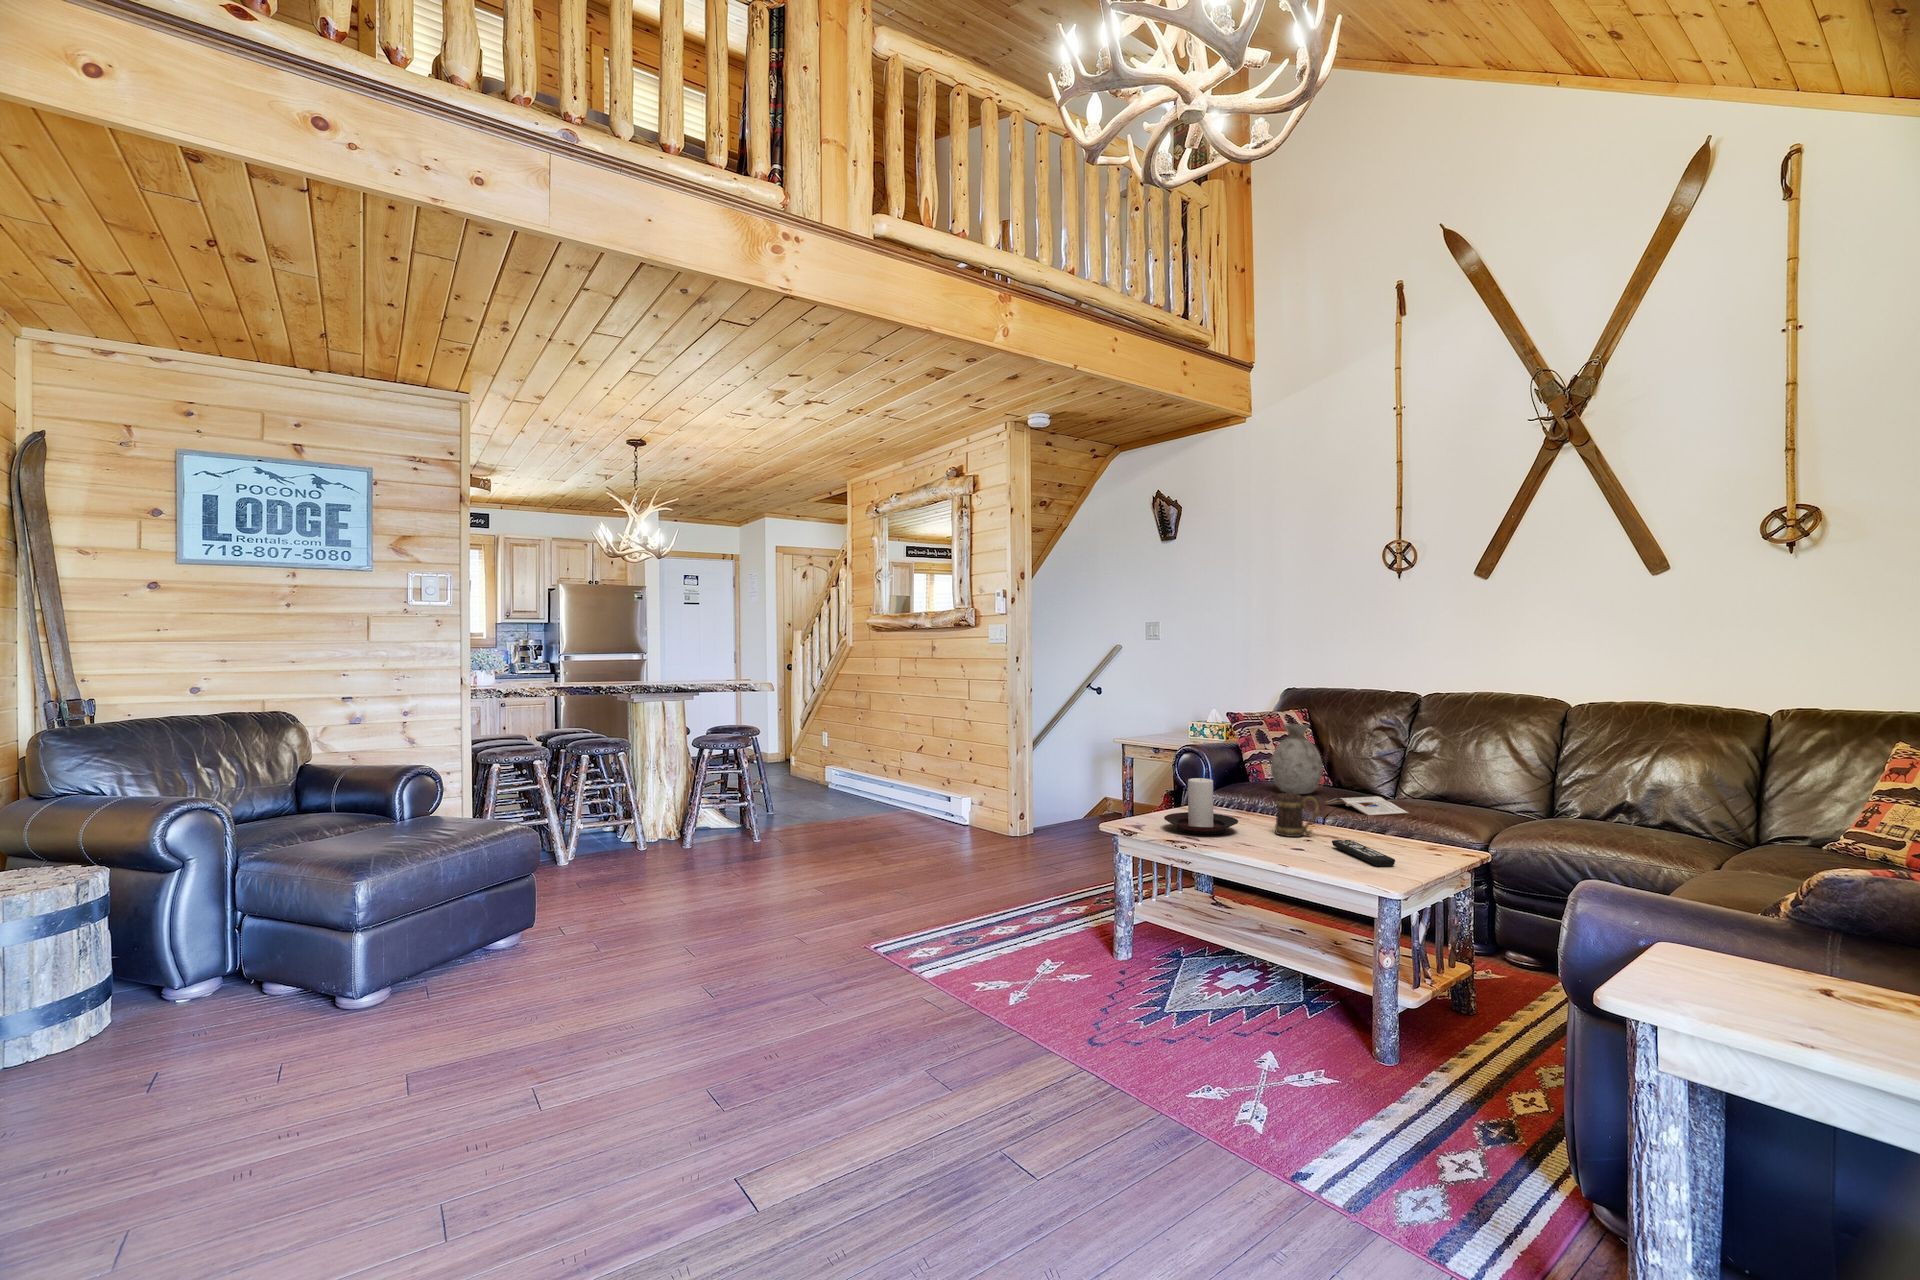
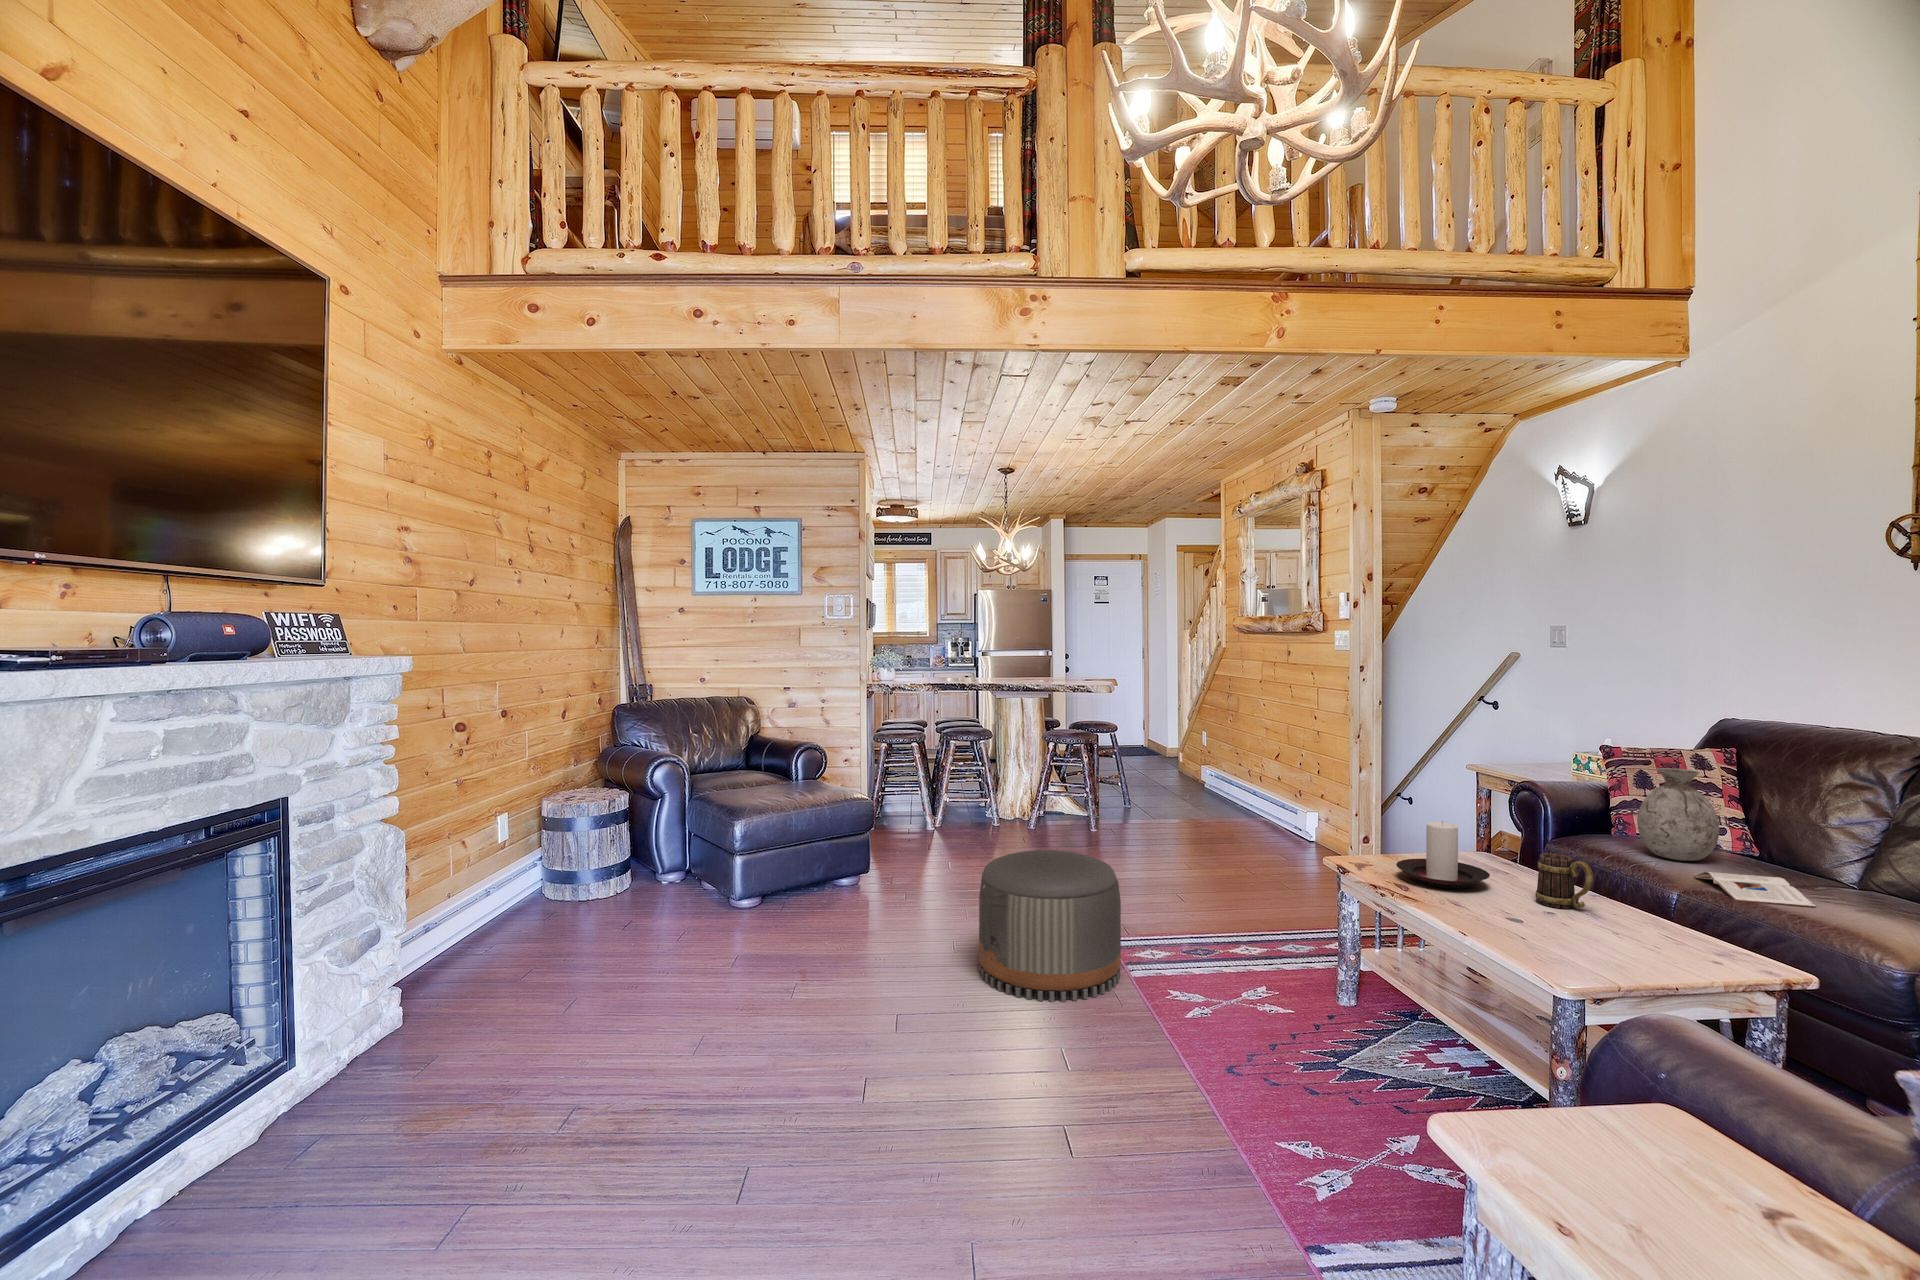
remote control: present [1332,840,1395,867] -> none [1585,919,1635,962]
pouf: none [762,855,922,1027] -> present [979,850,1121,1002]

